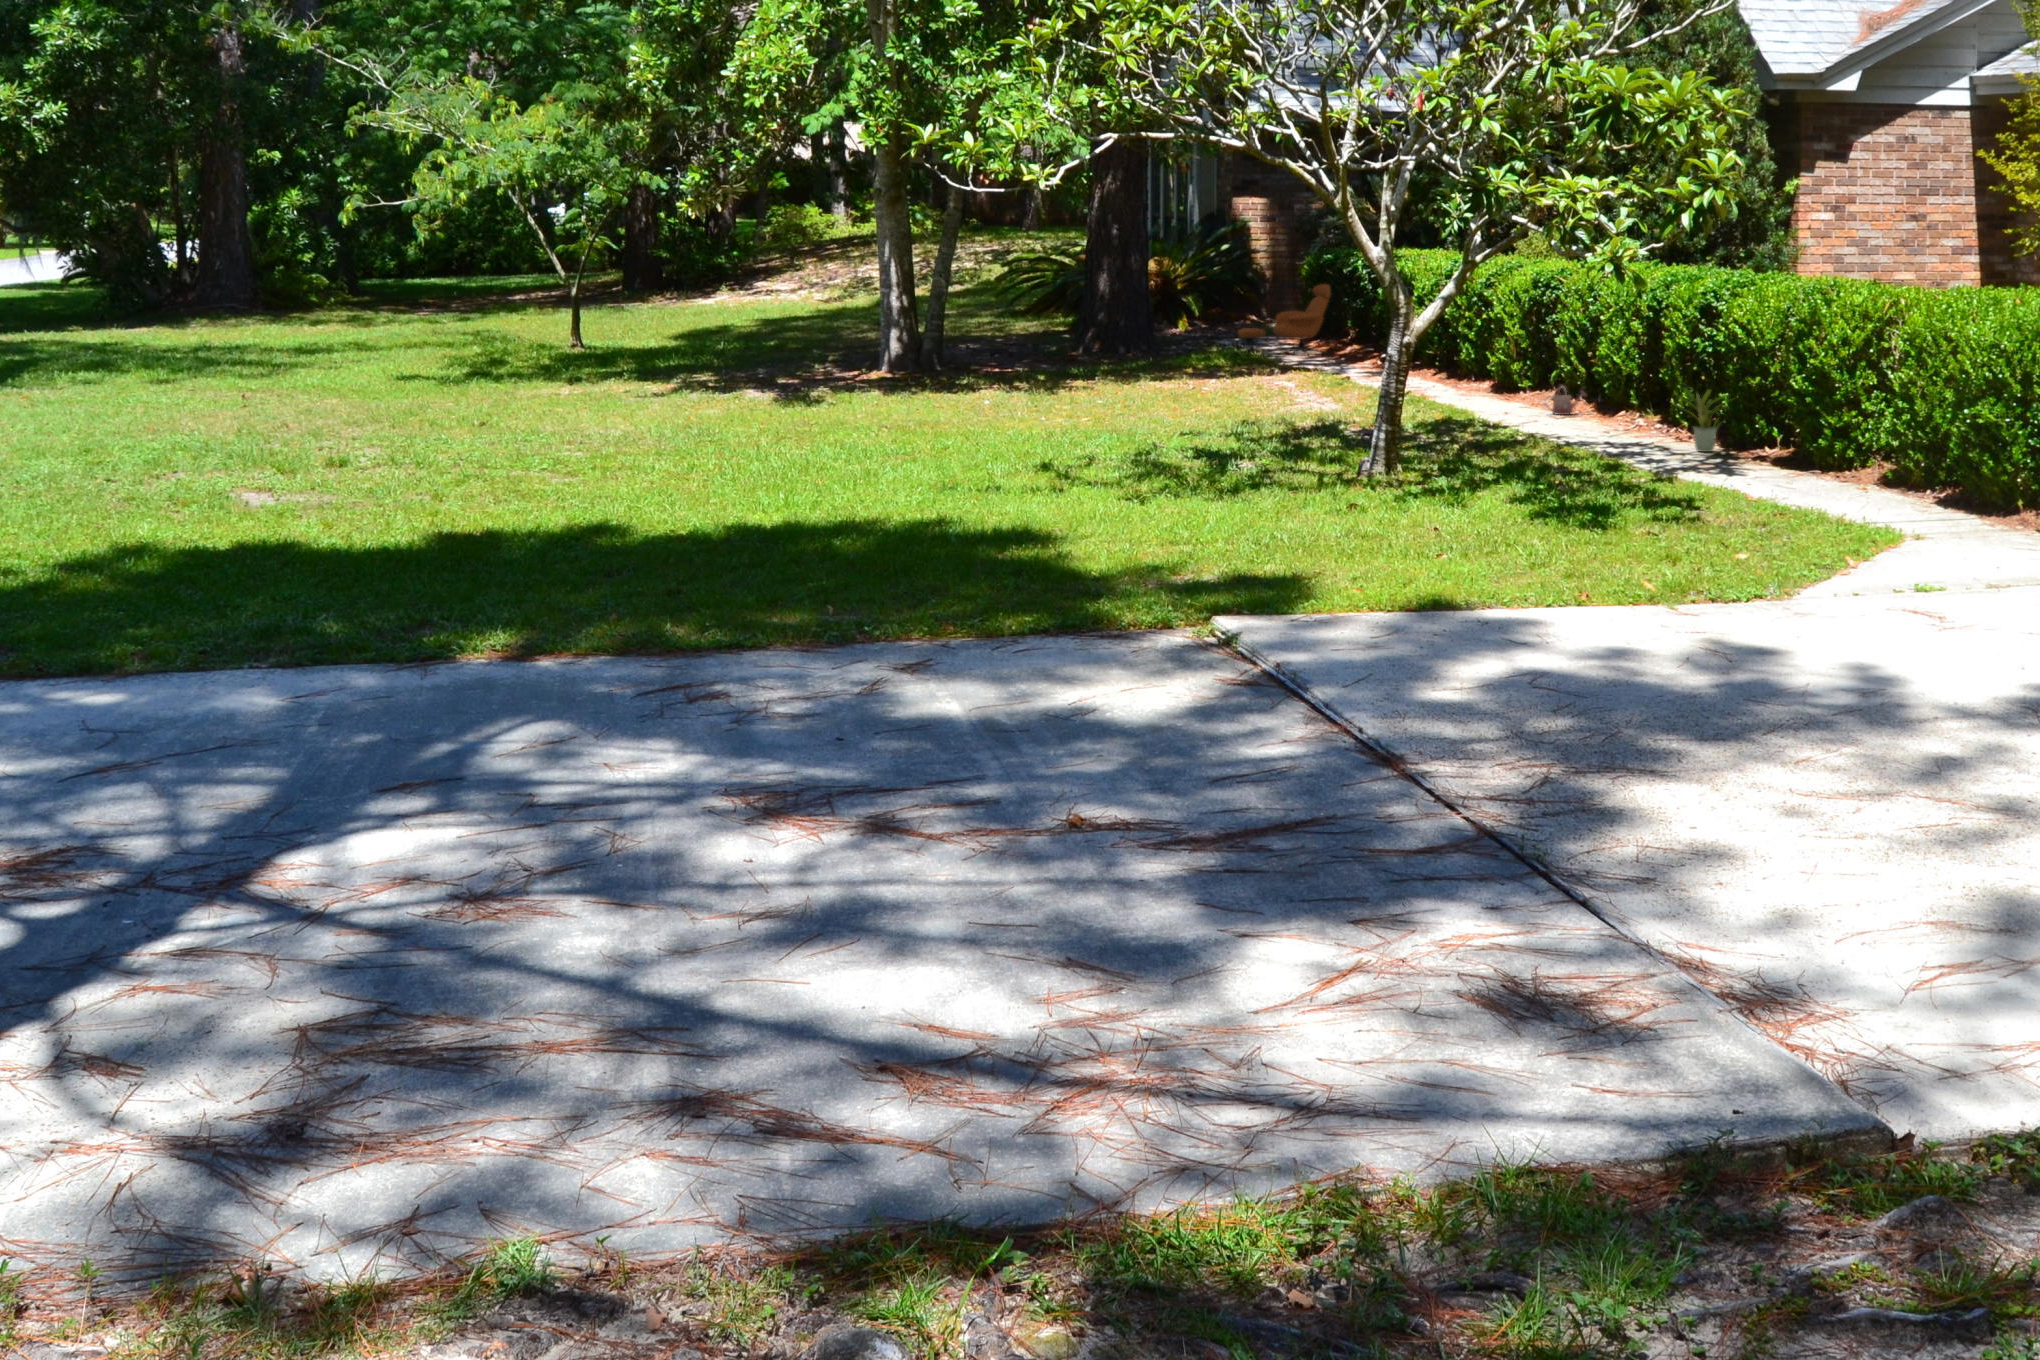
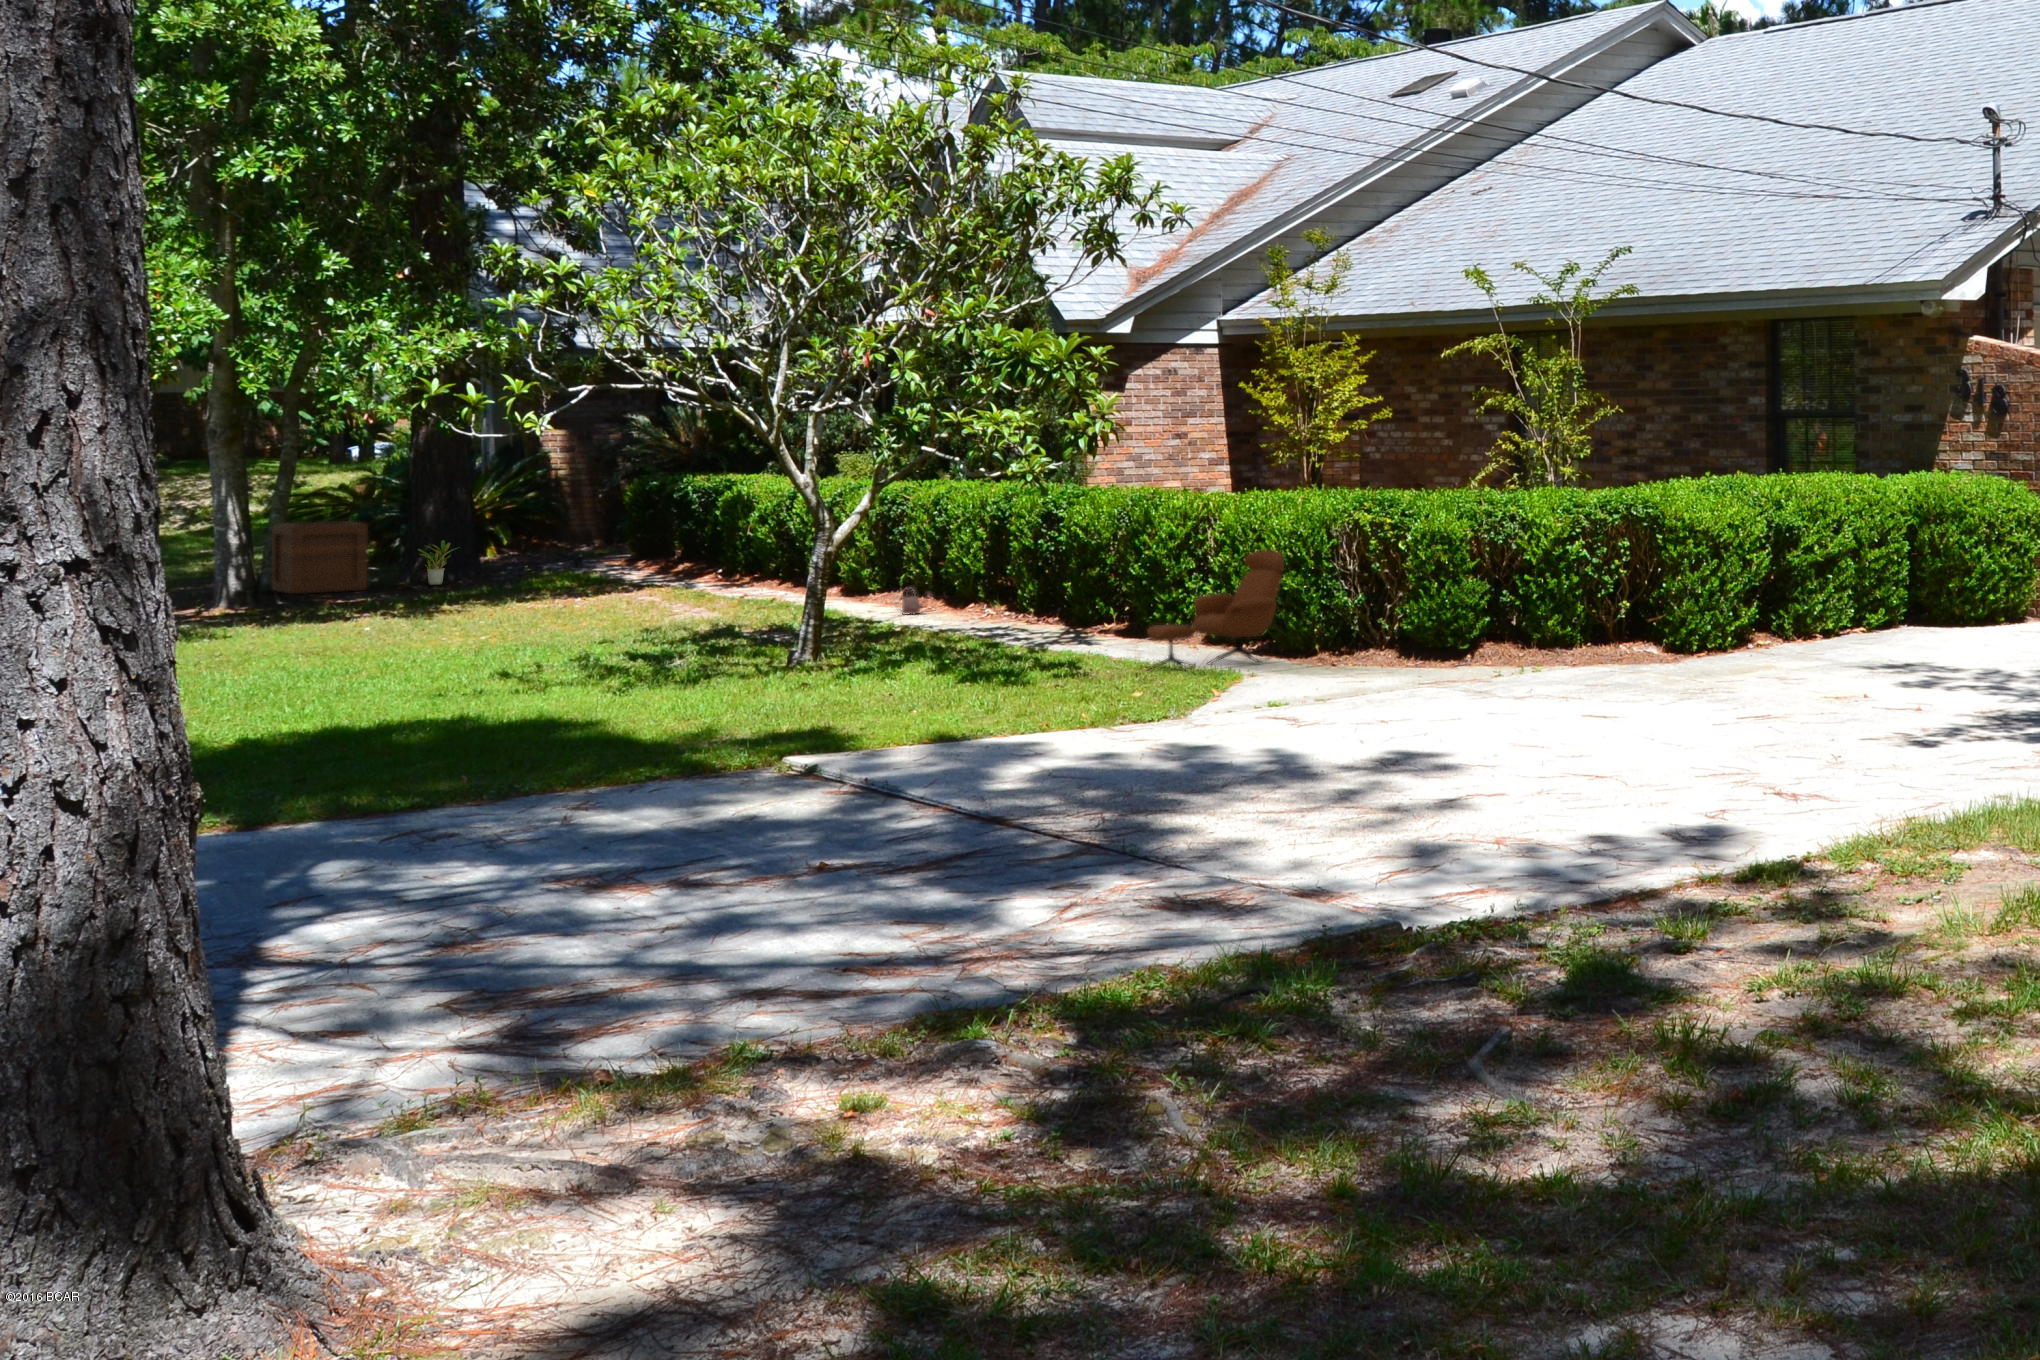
lounge chair: present [1238,284,1331,354] -> present [1147,550,1284,667]
wooden crate: none [1024,292,1097,358] -> present [272,521,368,594]
potted plant: present [1673,388,1727,452] -> present [418,540,460,585]

